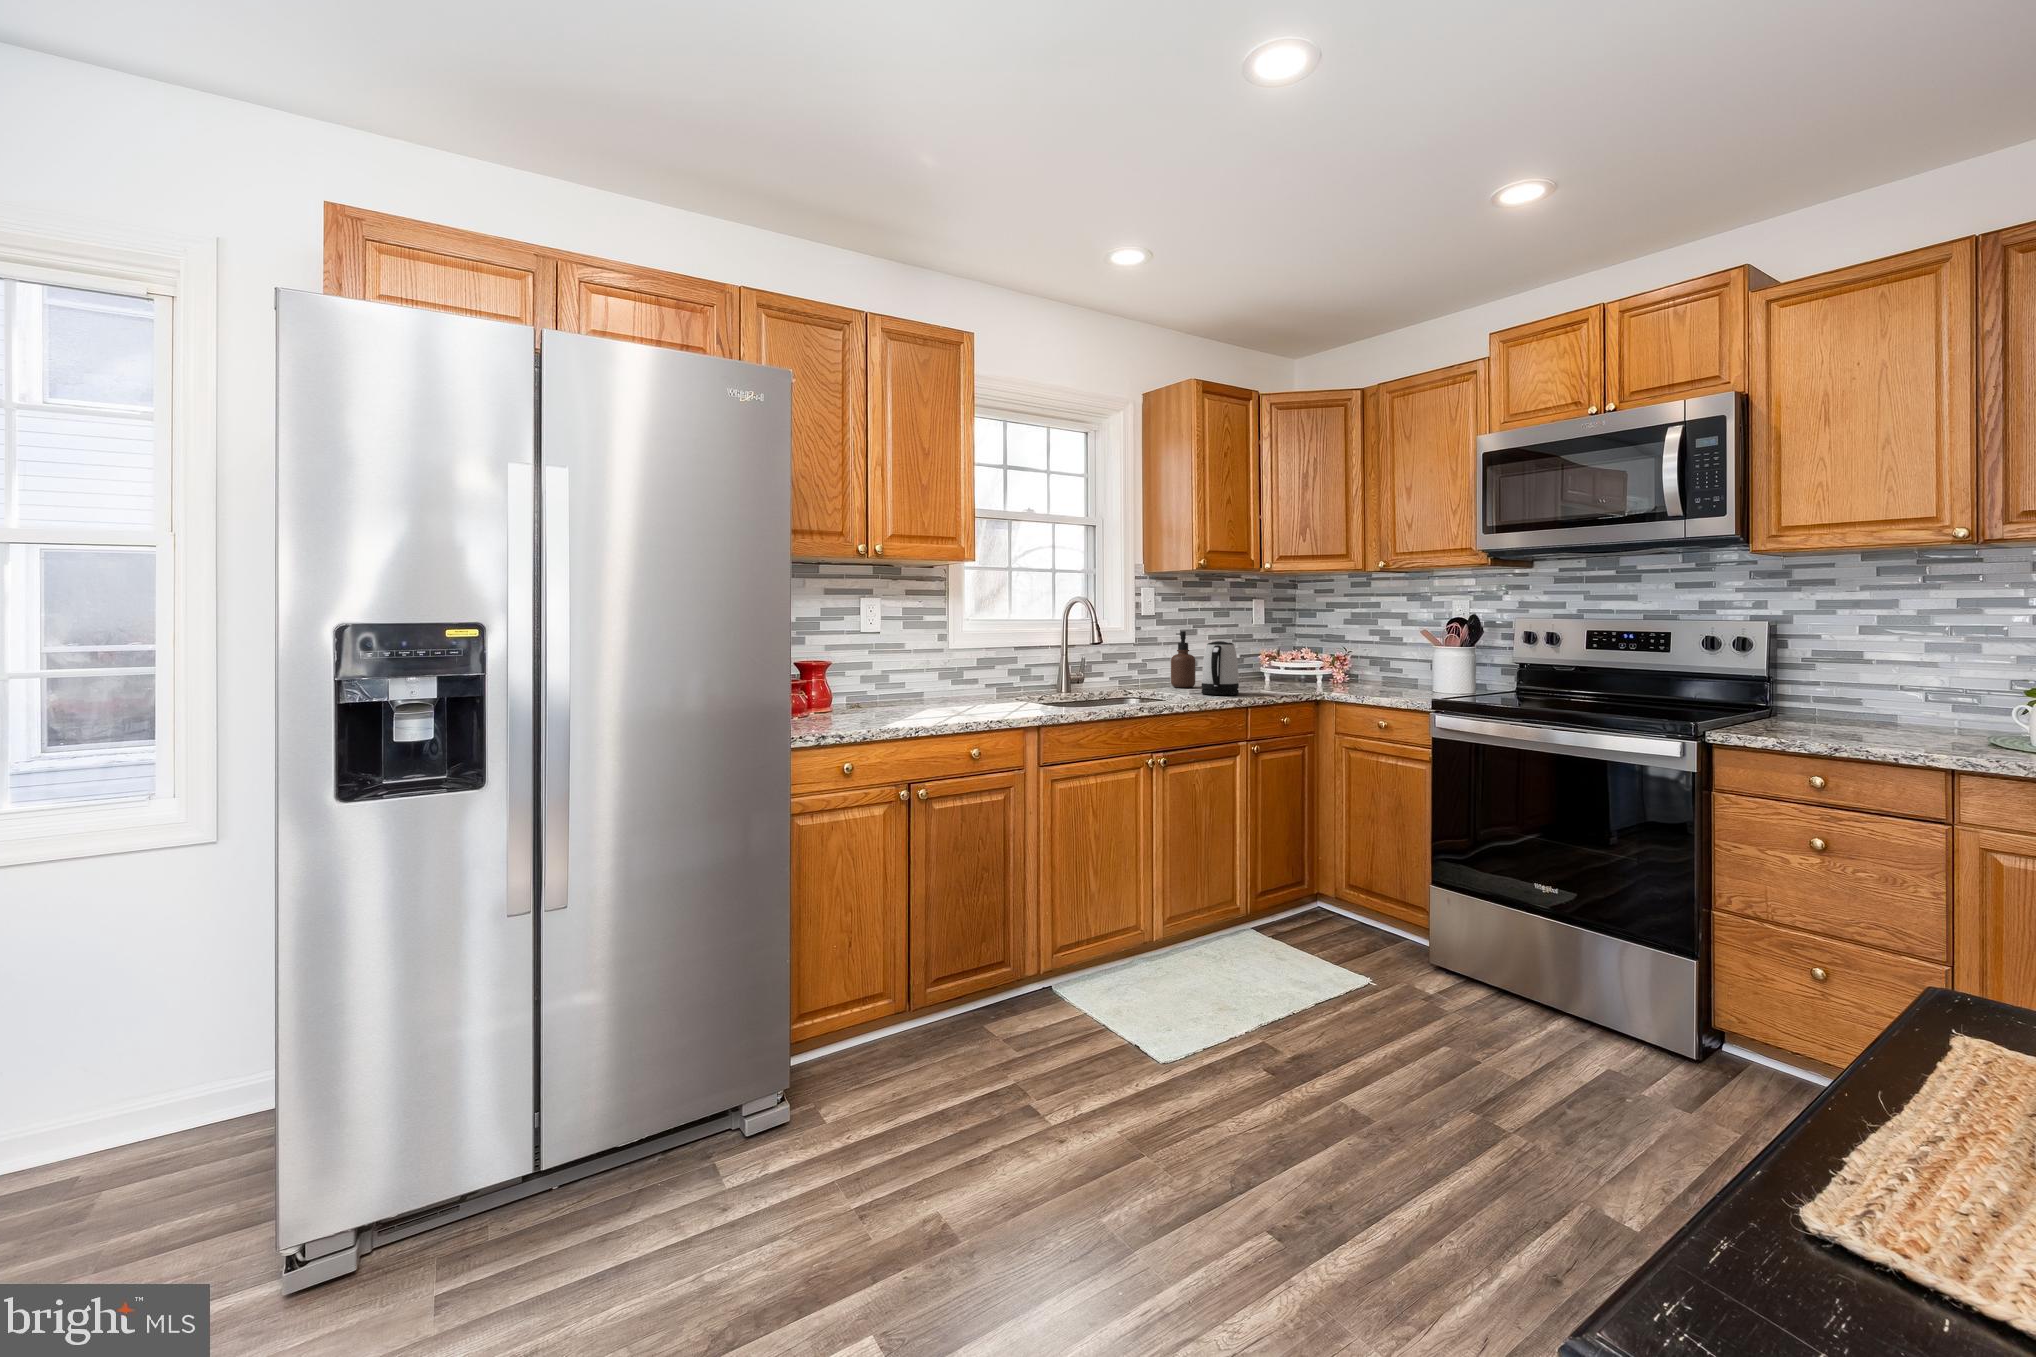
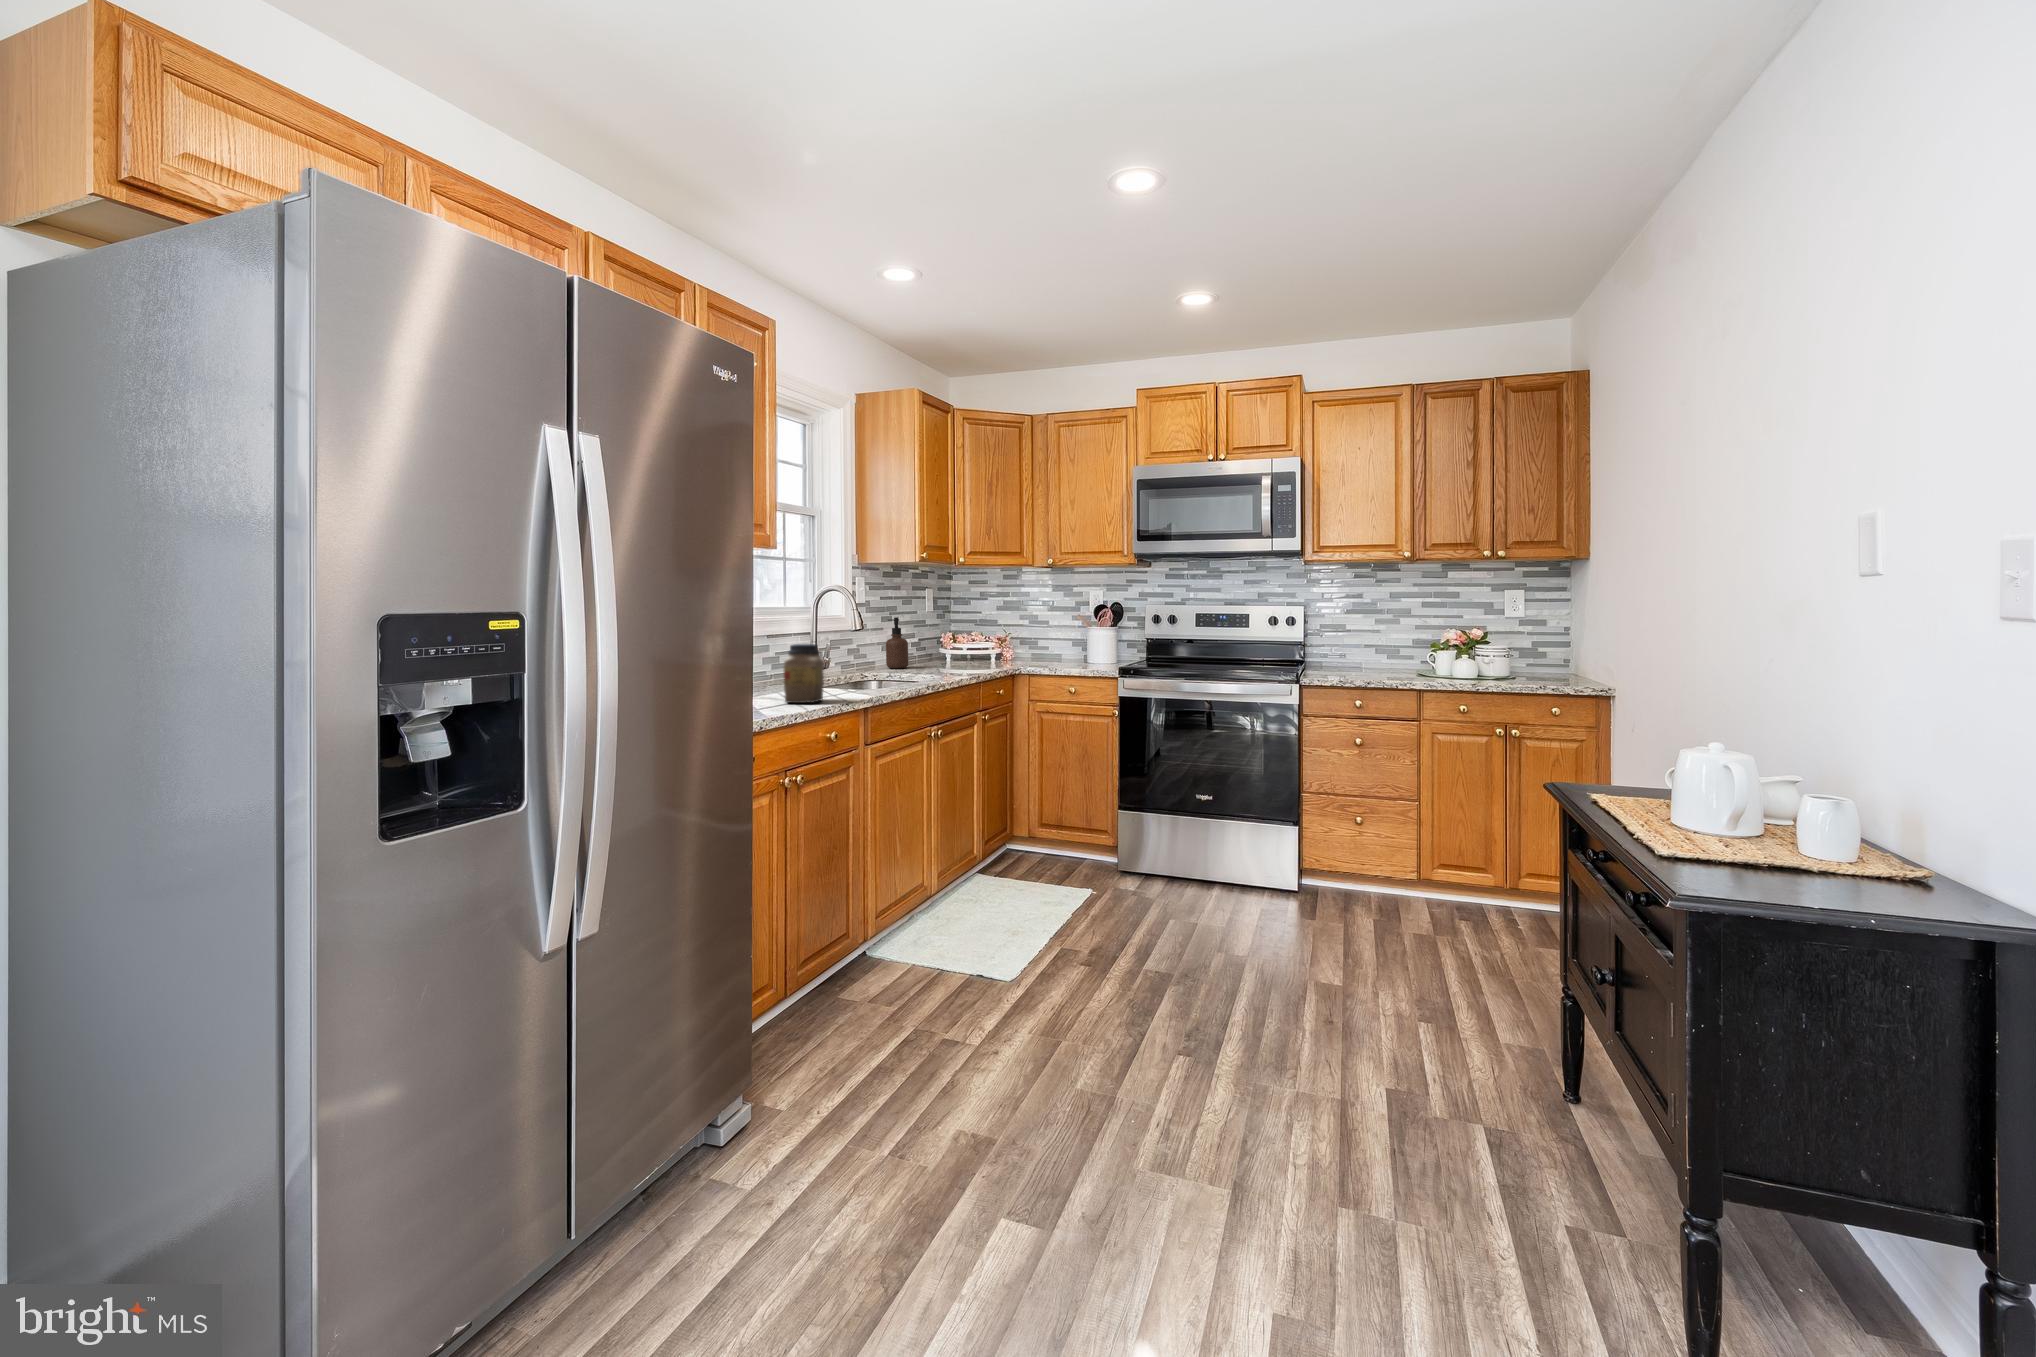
kettle: present [1202,641,1239,695] -> none [929,626,960,673]
jar: none [952,656,997,717] -> present [784,644,824,703]

